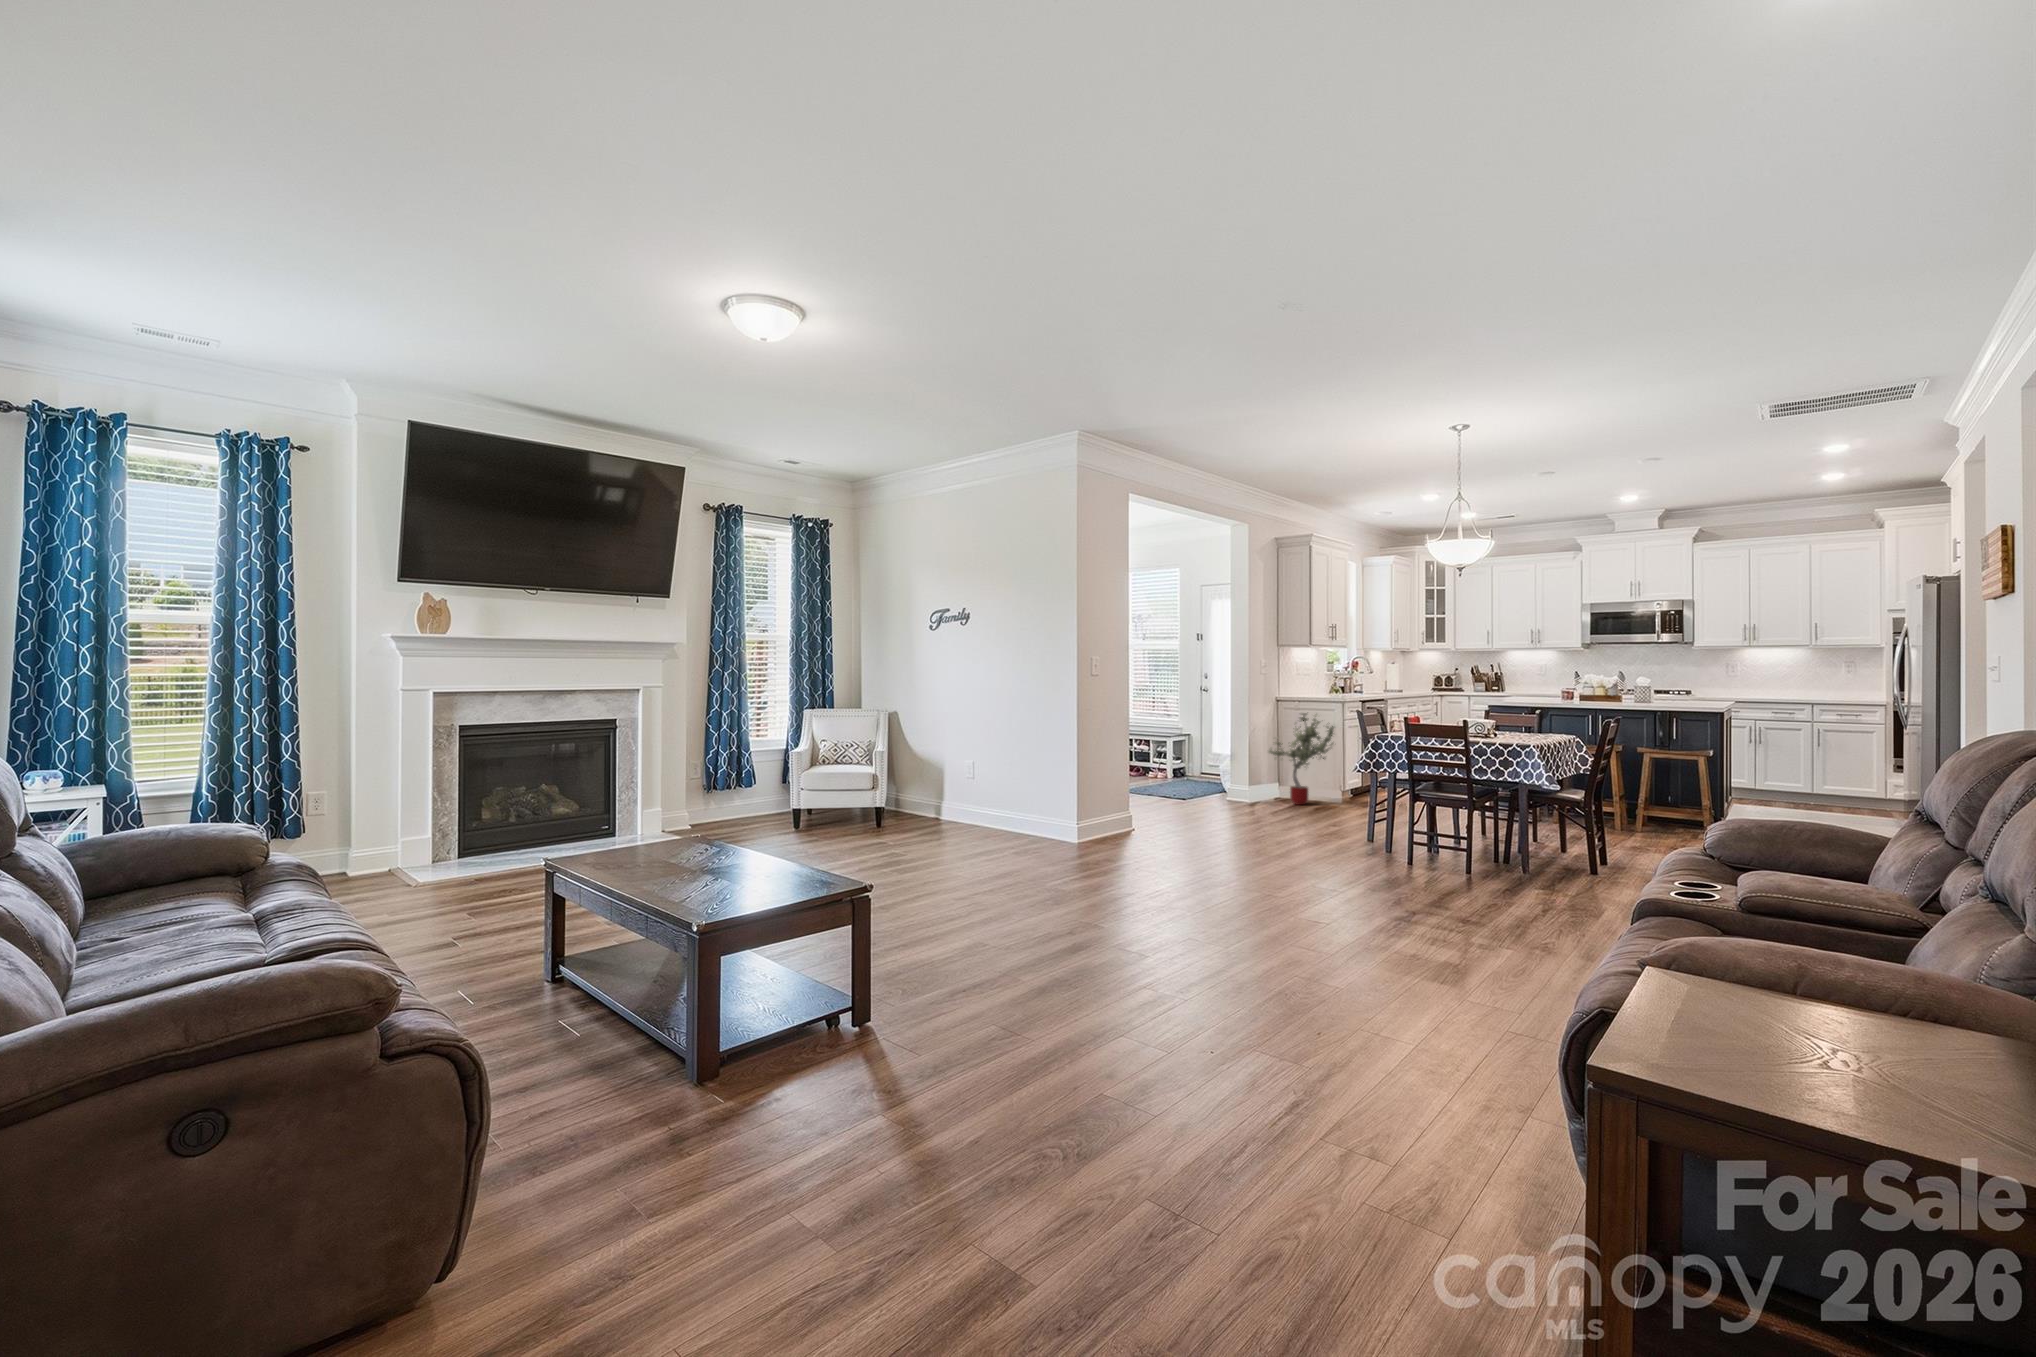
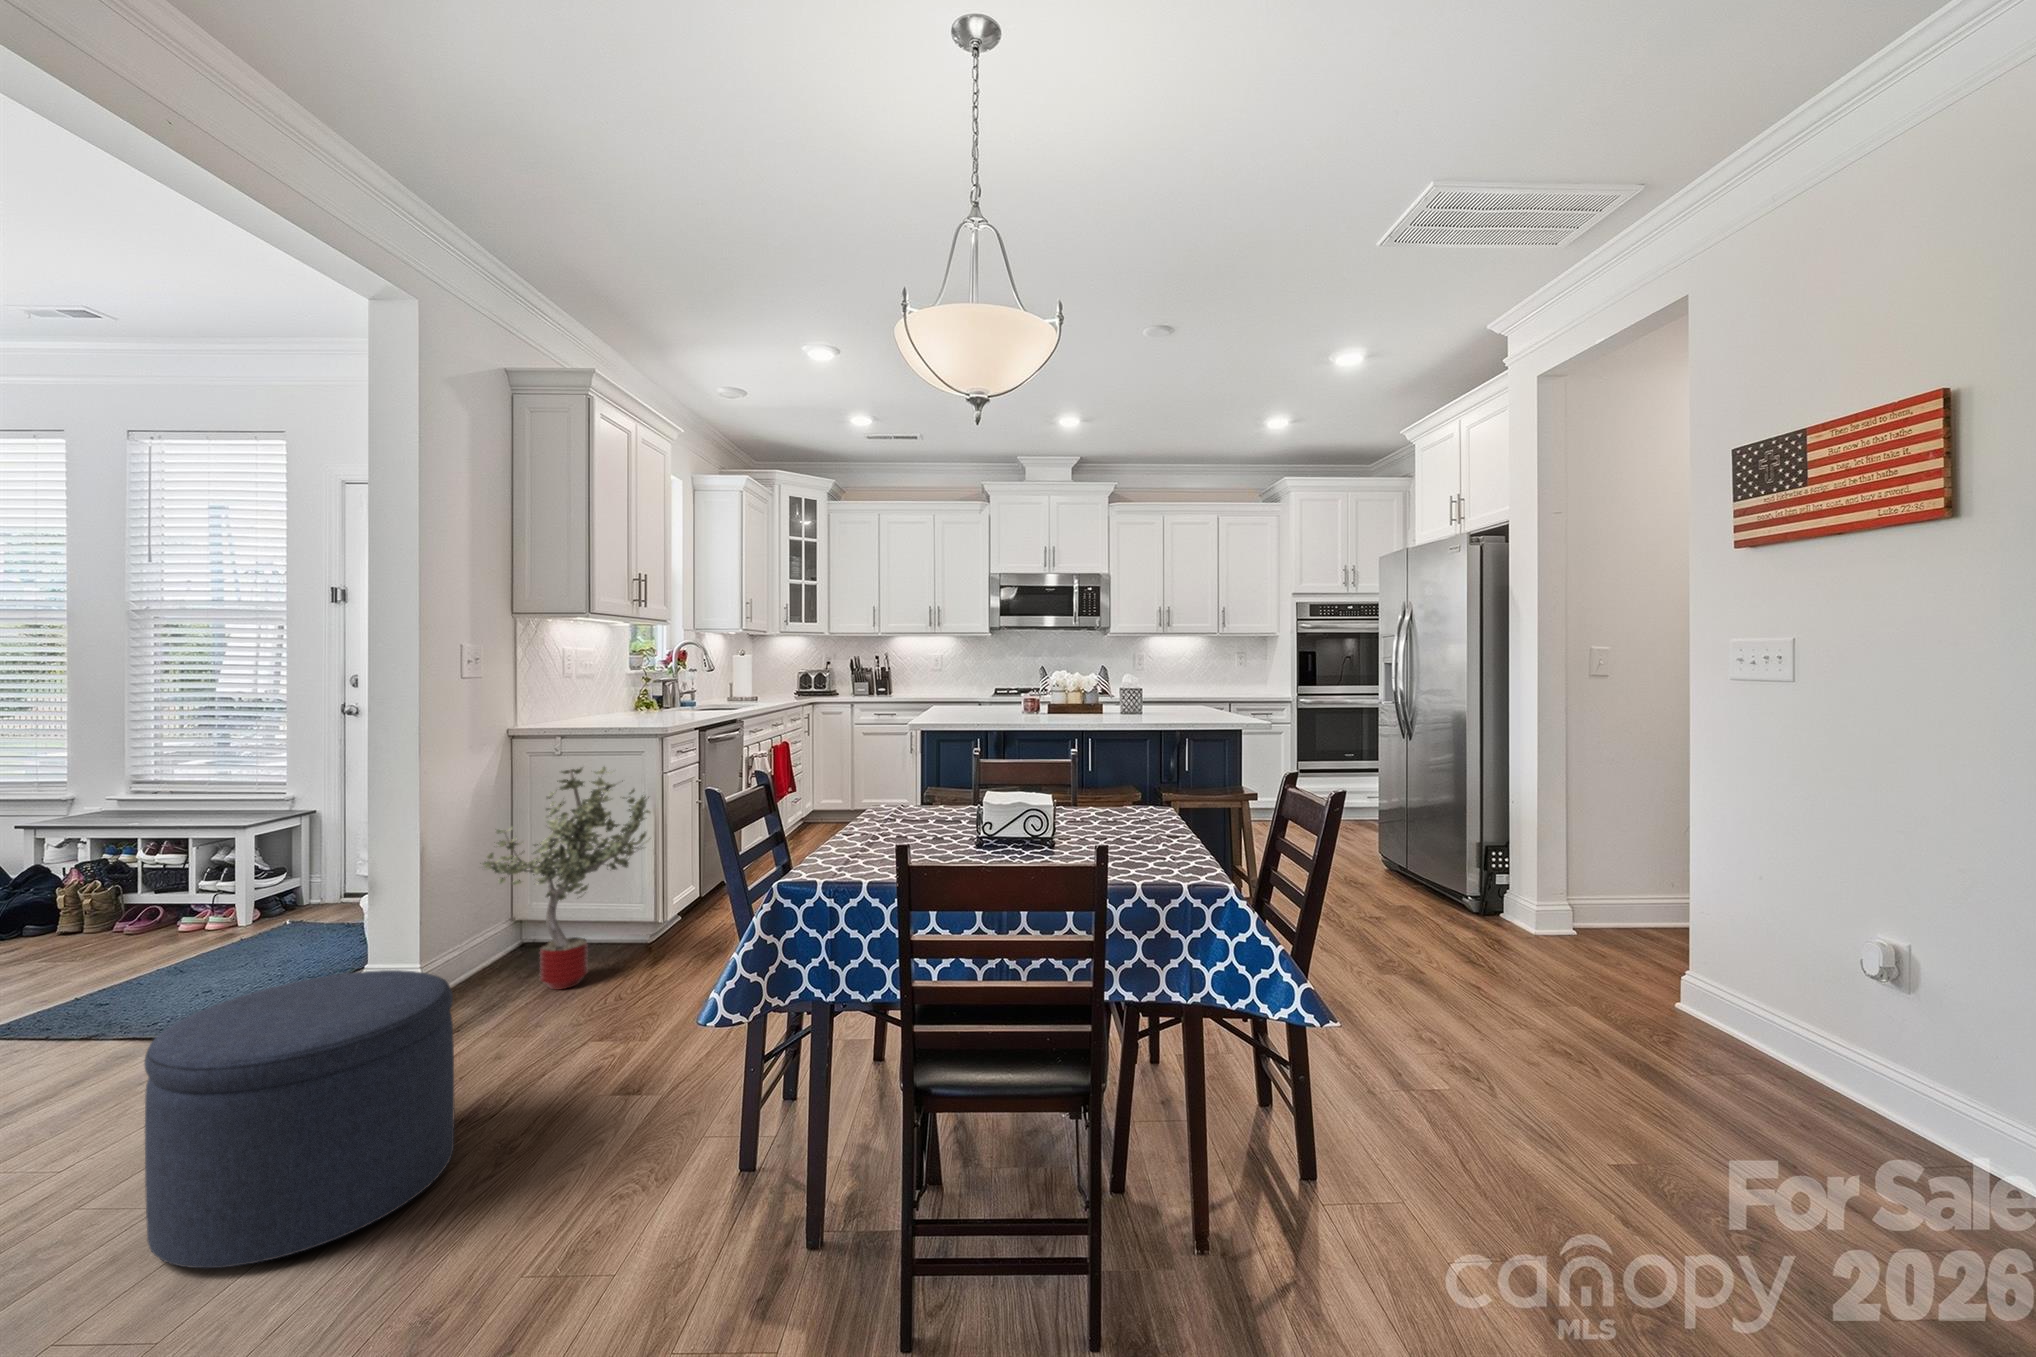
ottoman: none [1203,765,1273,828] -> present [144,970,454,1268]

